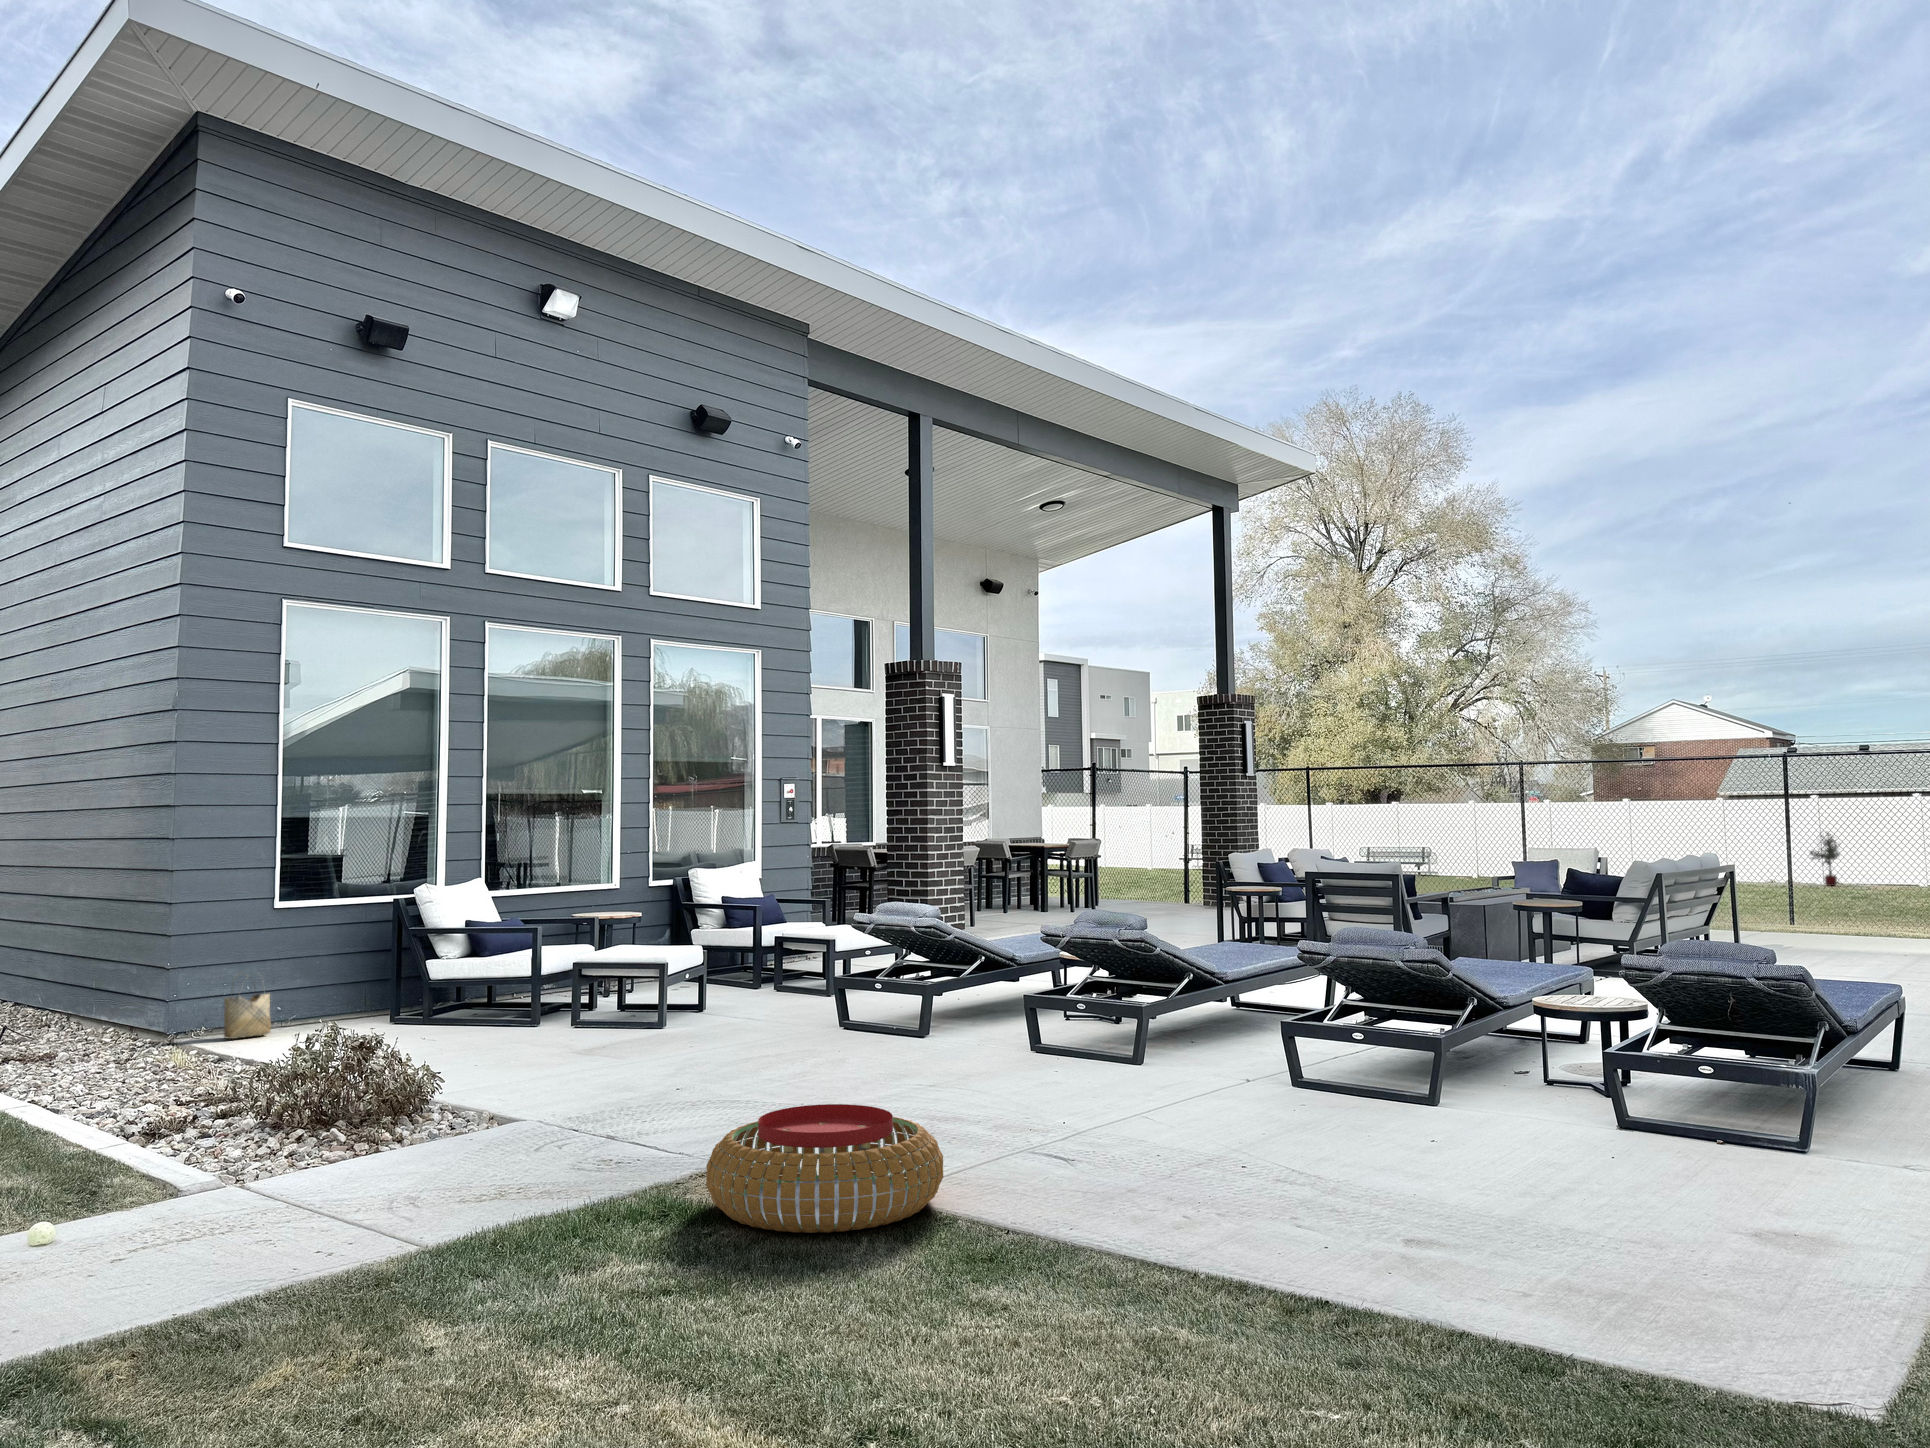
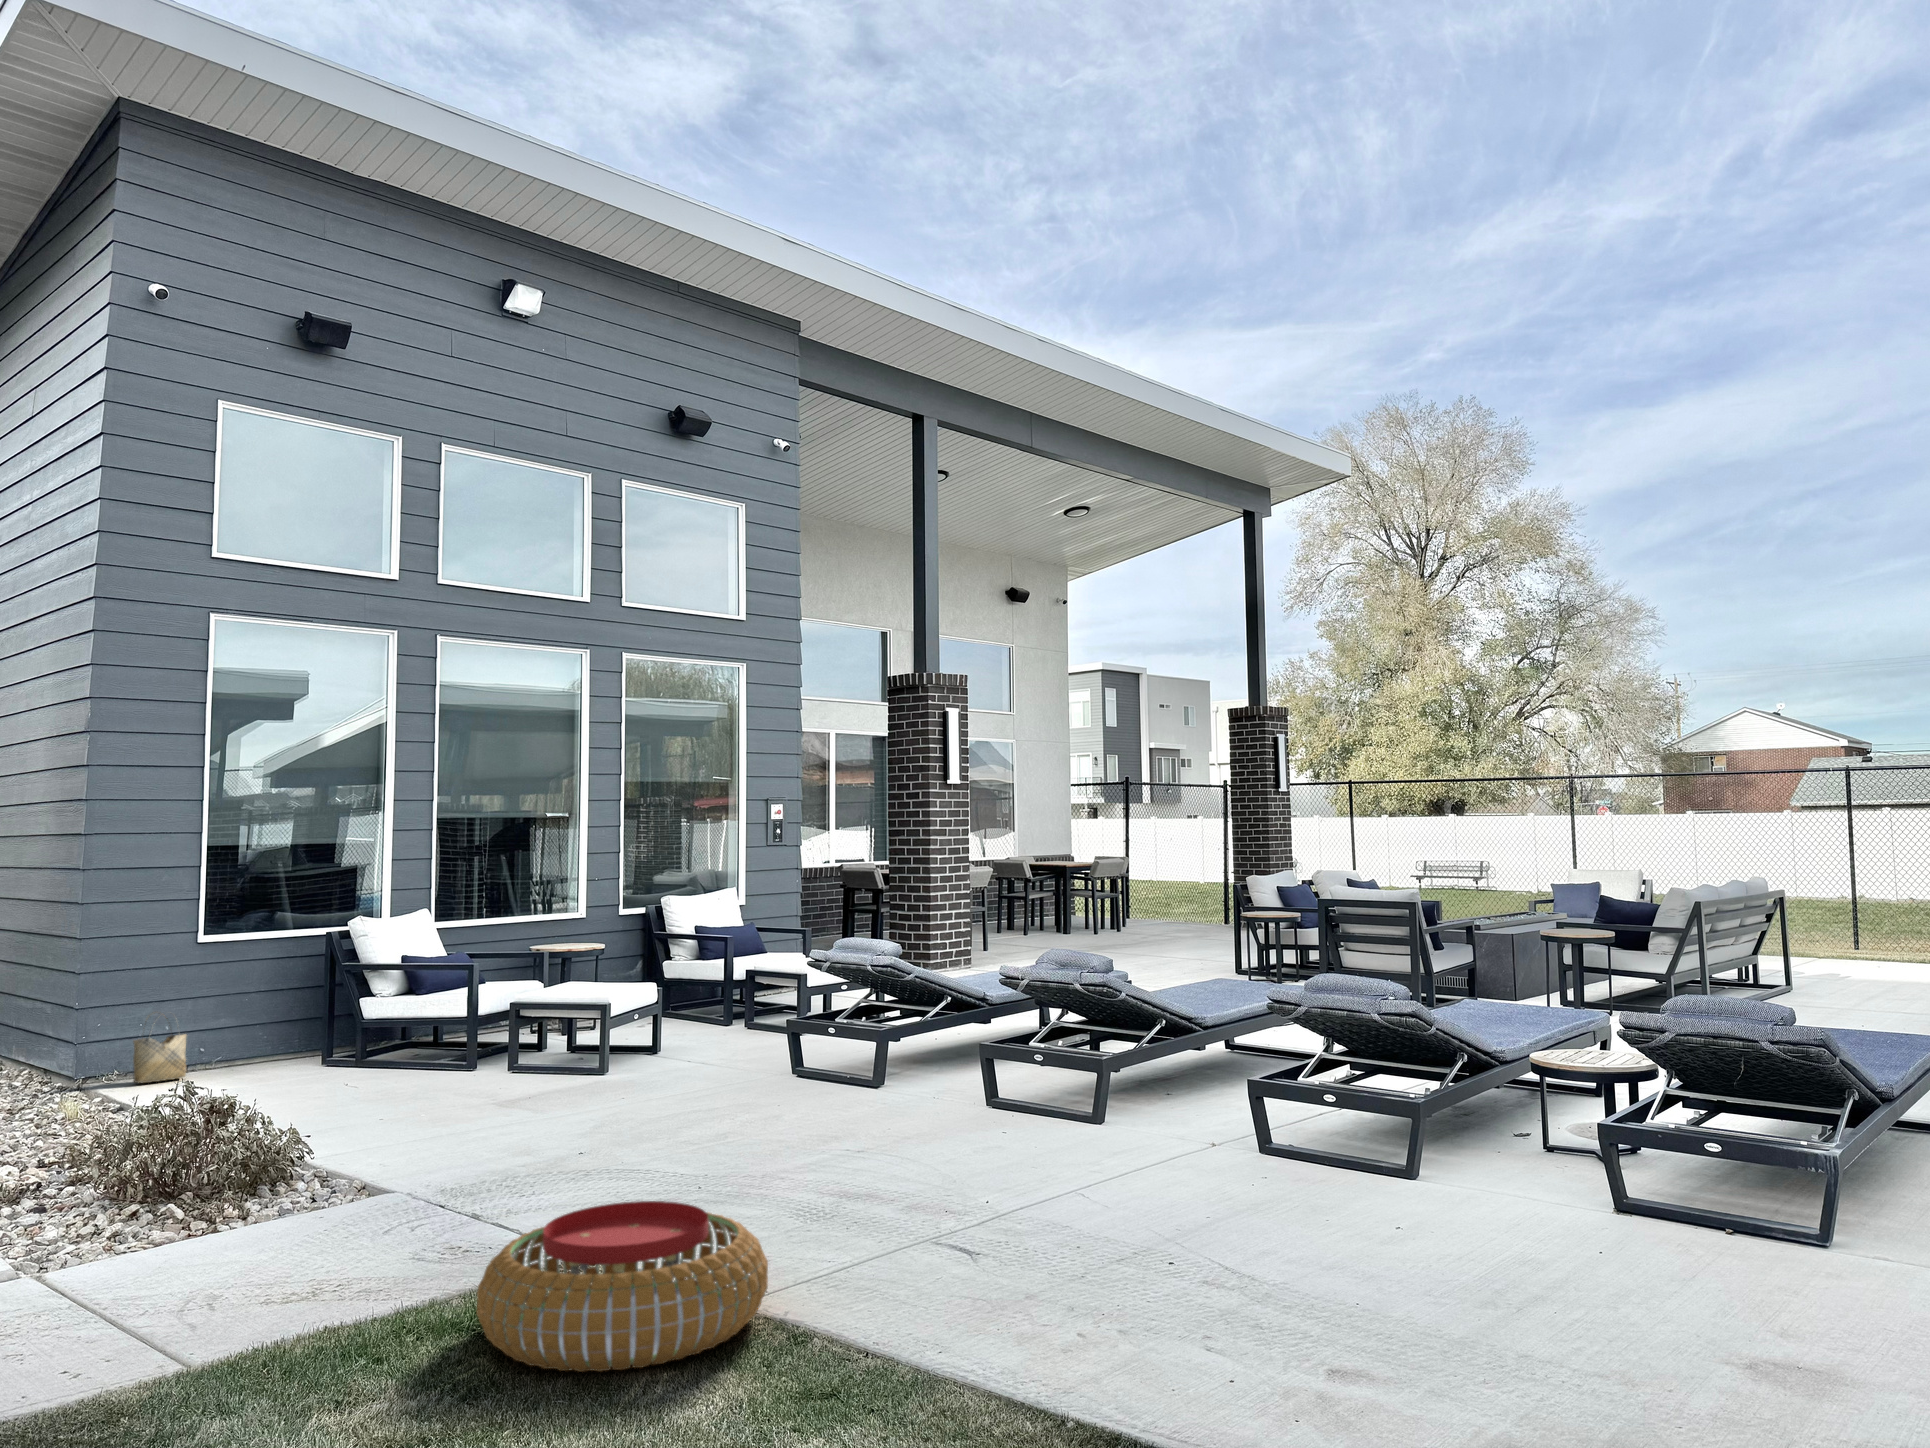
potted tree: present [1810,833,1839,886] -> none [1886,843,1922,901]

